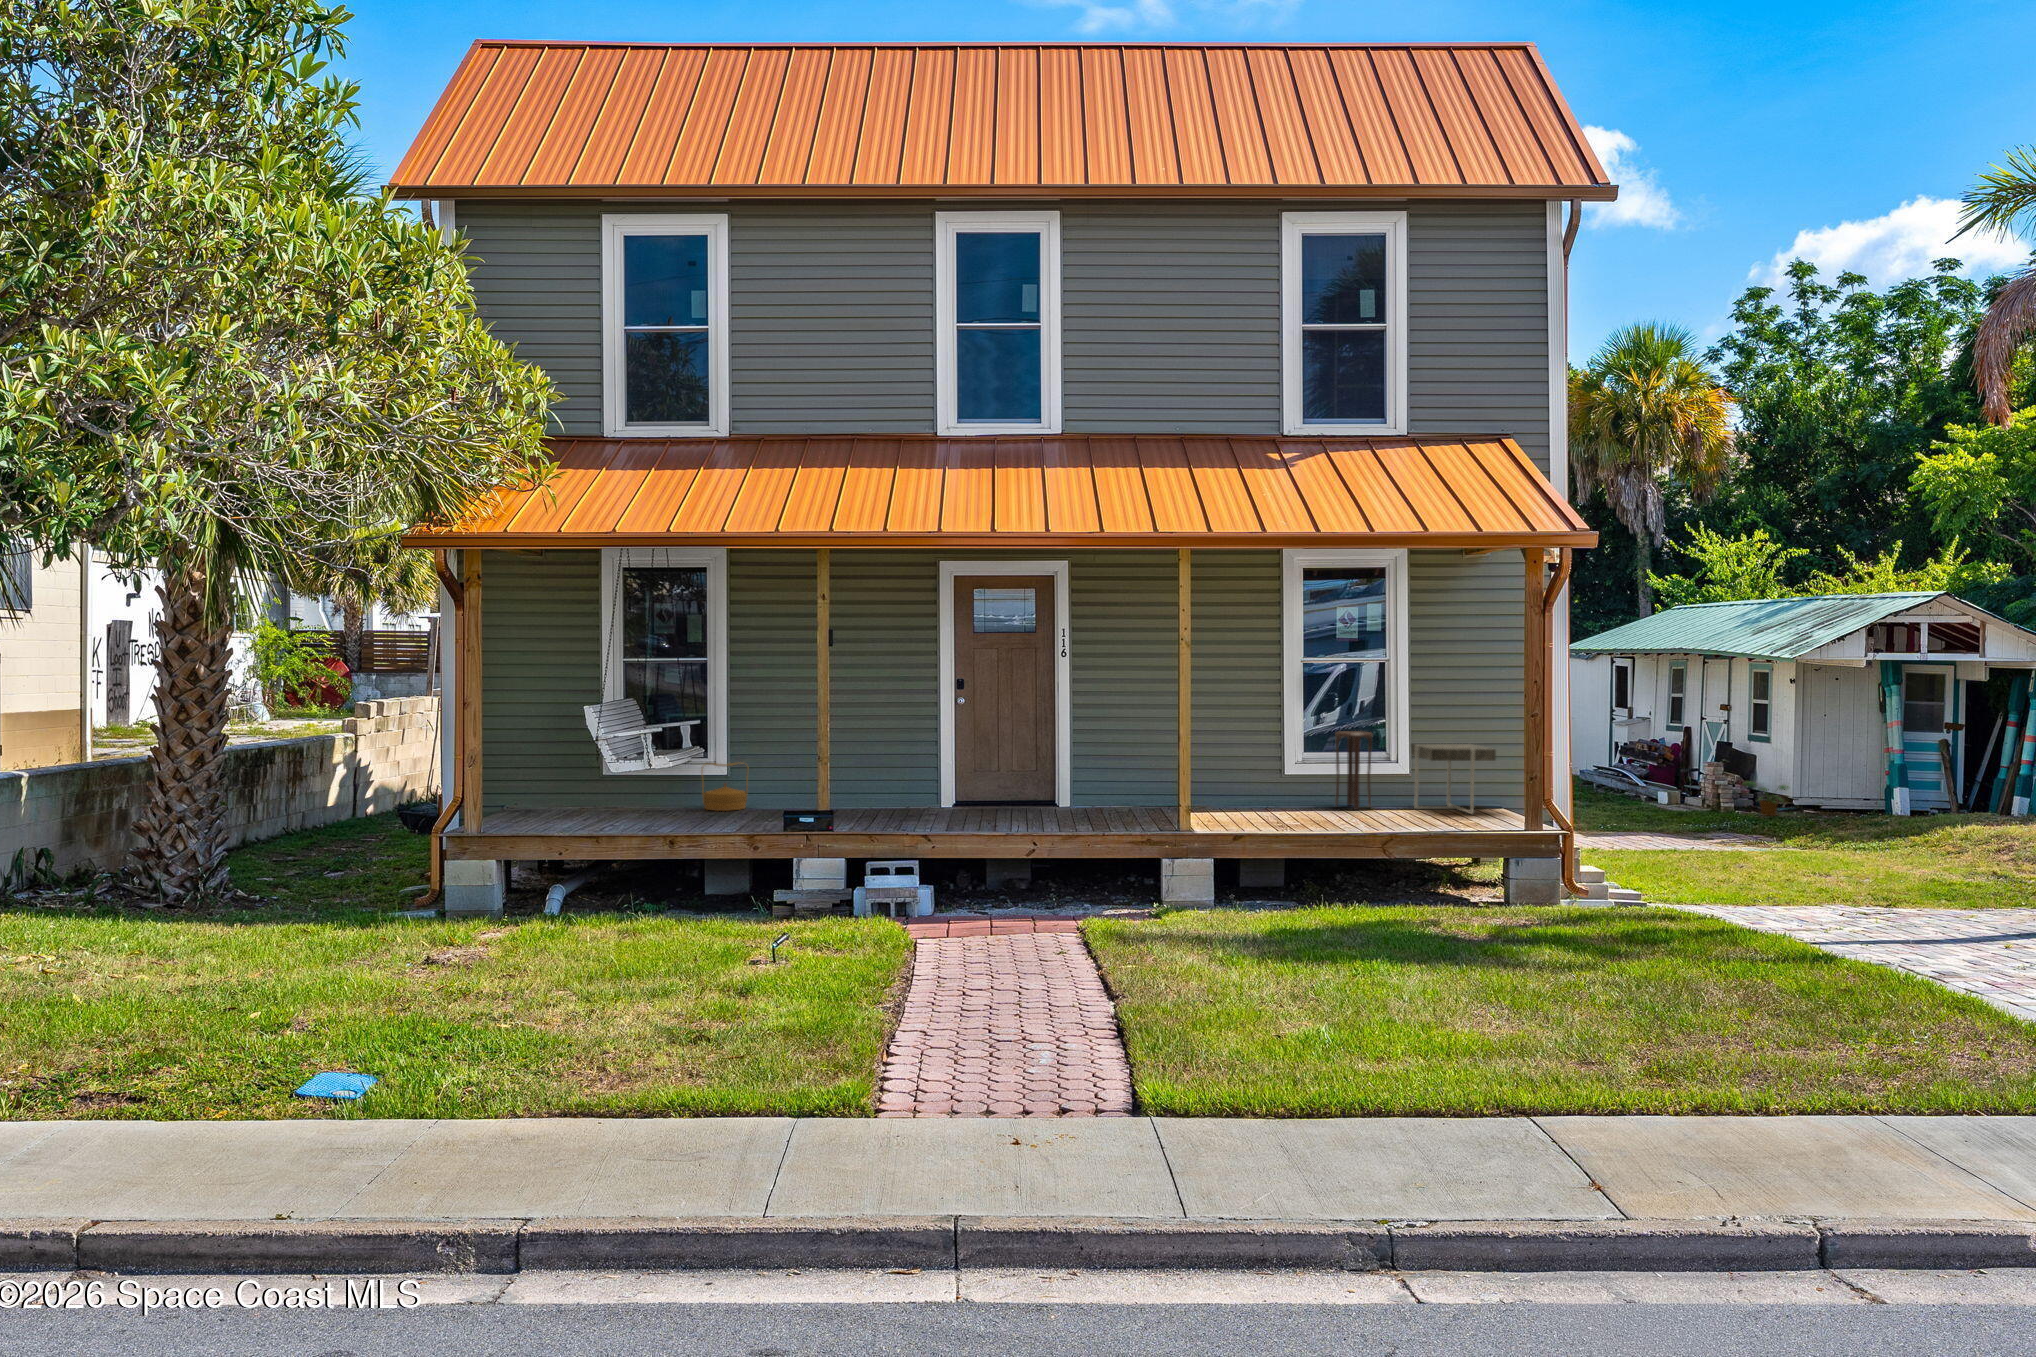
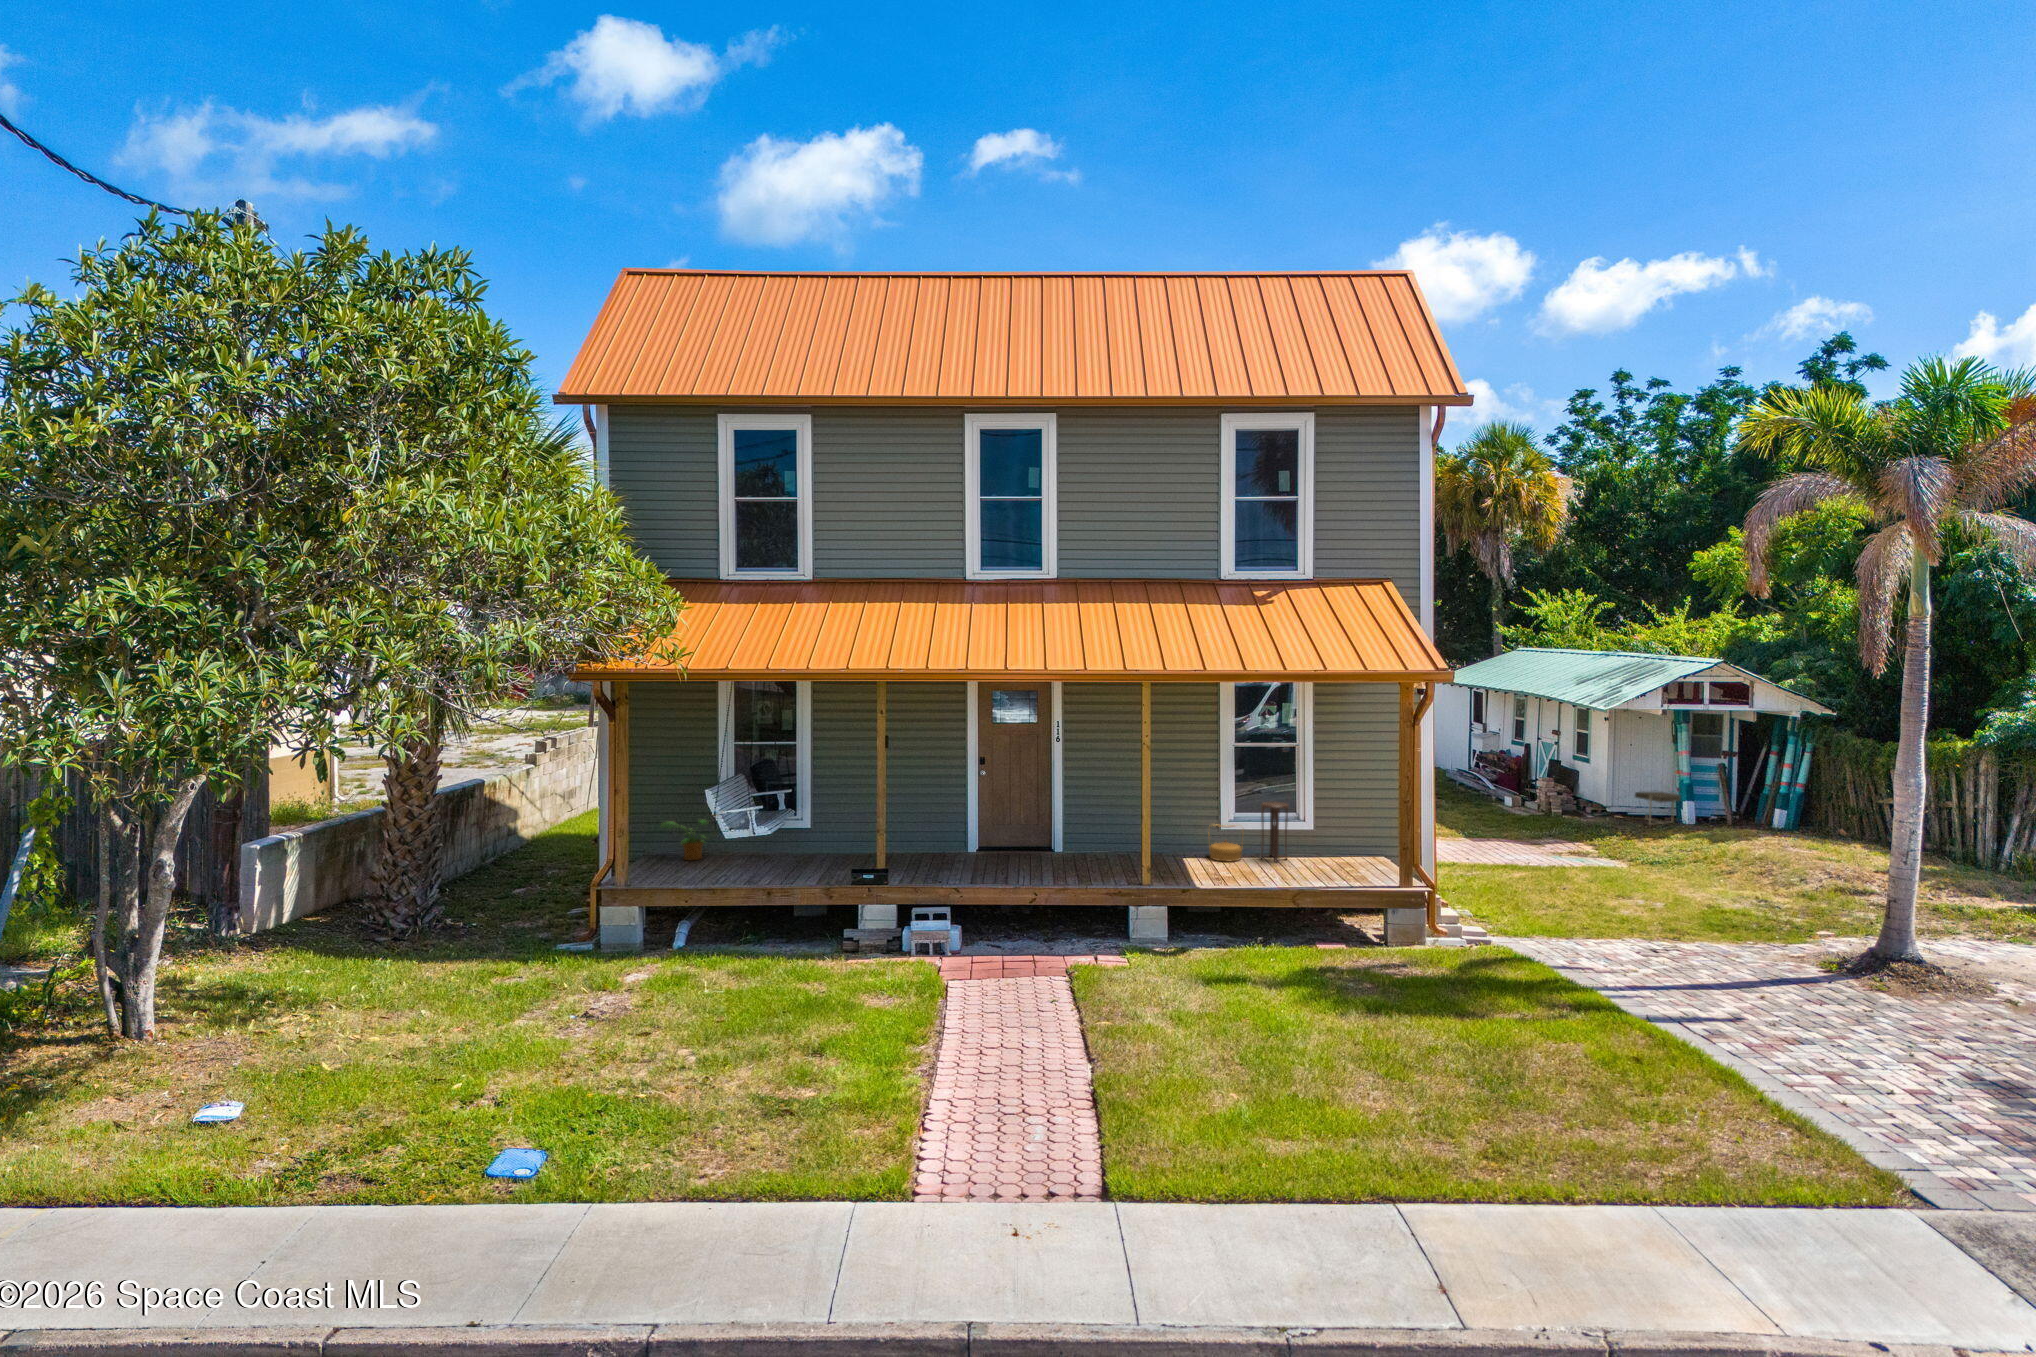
side table: present [1411,744,1496,814] -> present [1635,792,1680,825]
woven basket: present [701,763,748,811] -> present [1208,825,1243,862]
potted plant: present [1743,781,1788,816] -> present [660,819,709,860]

